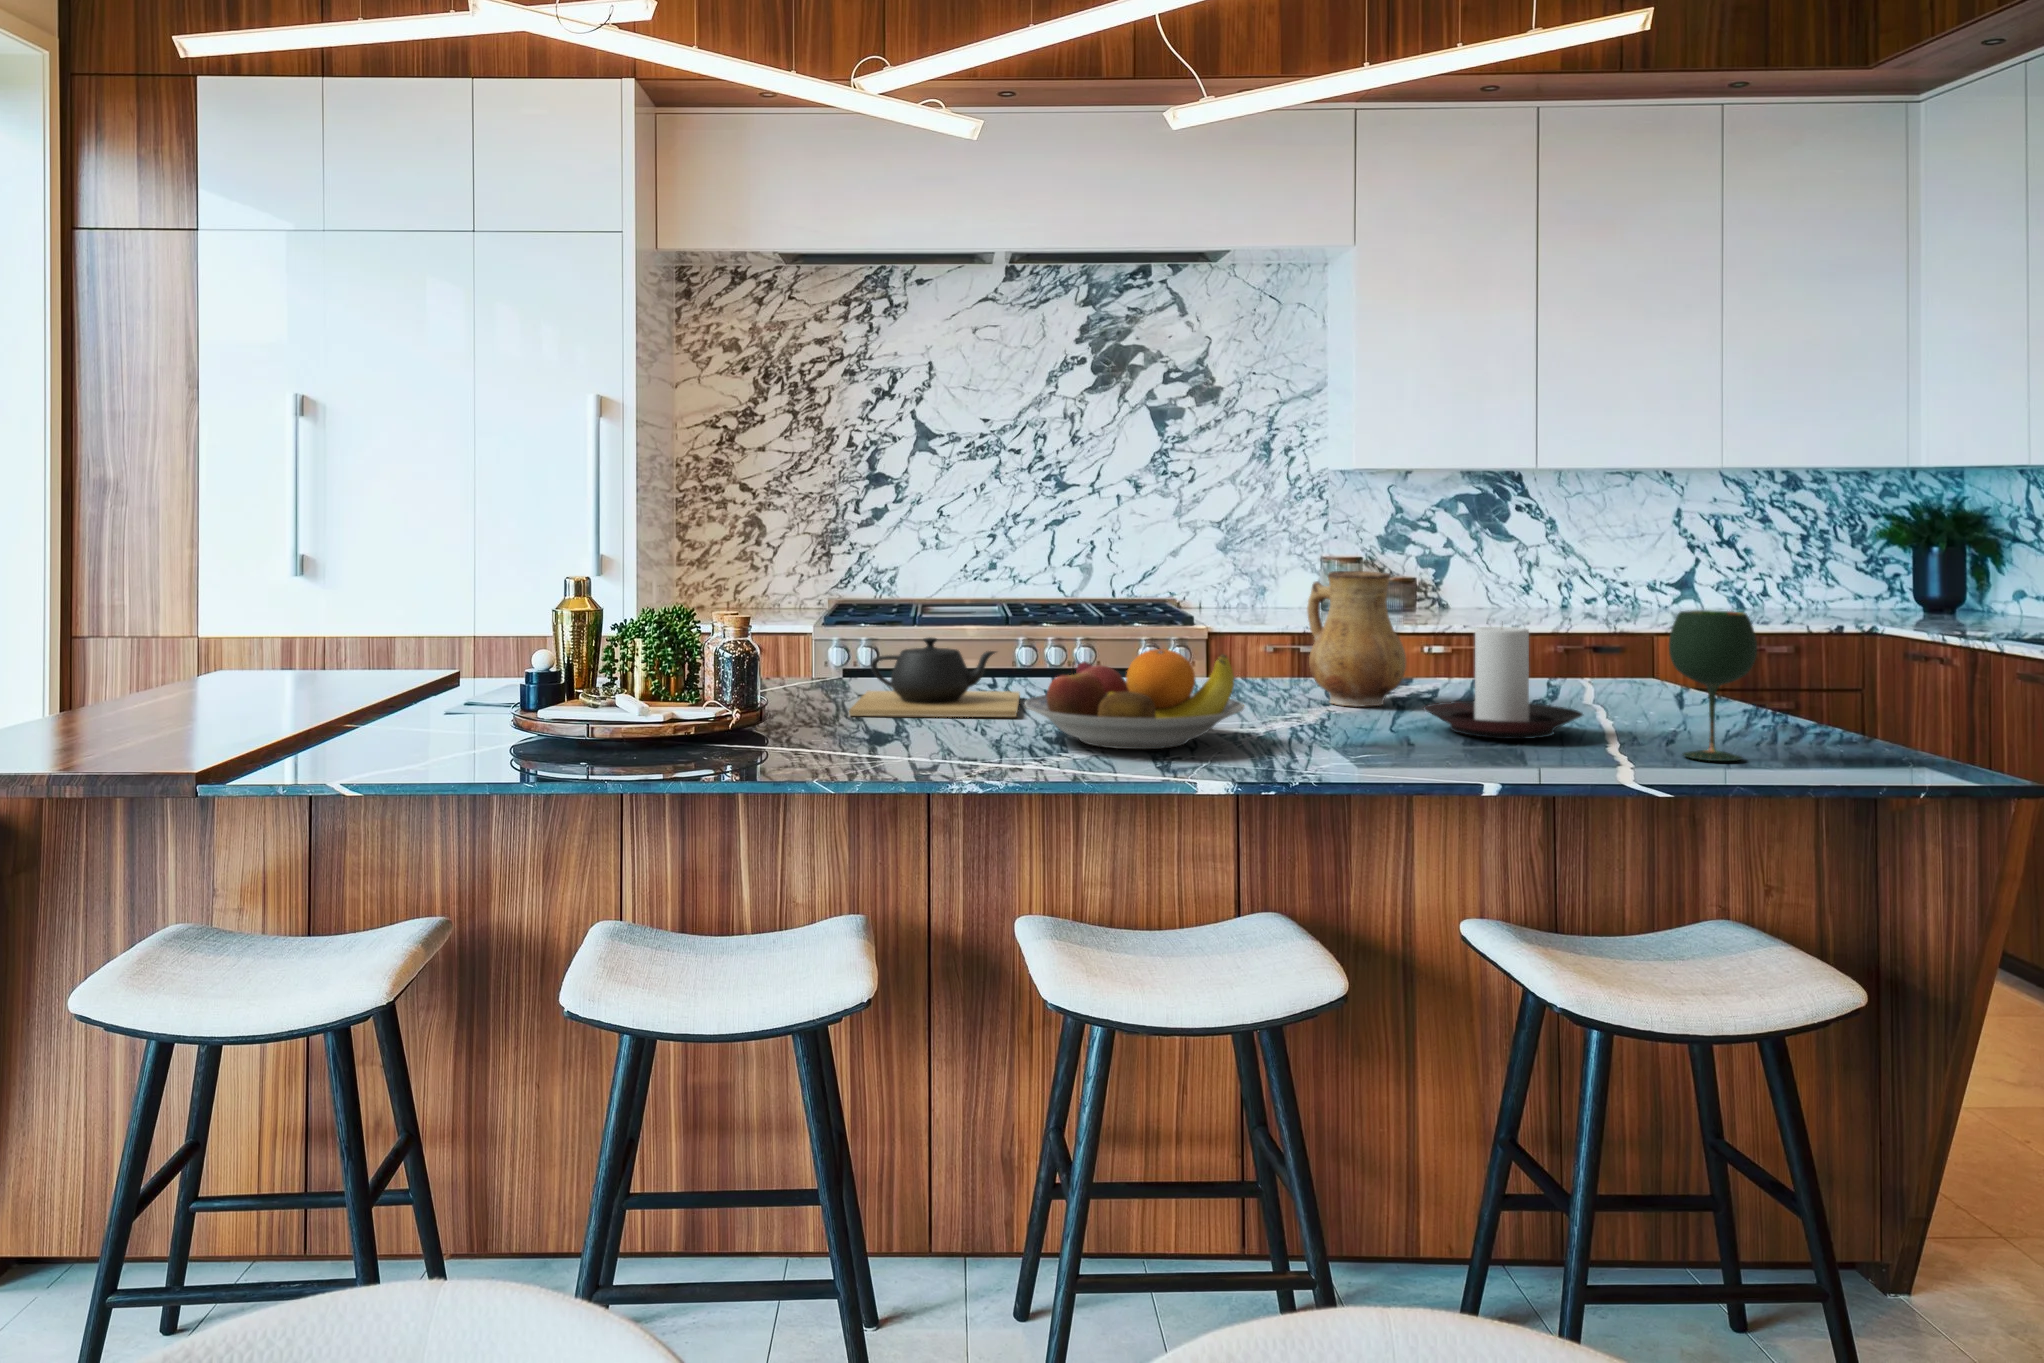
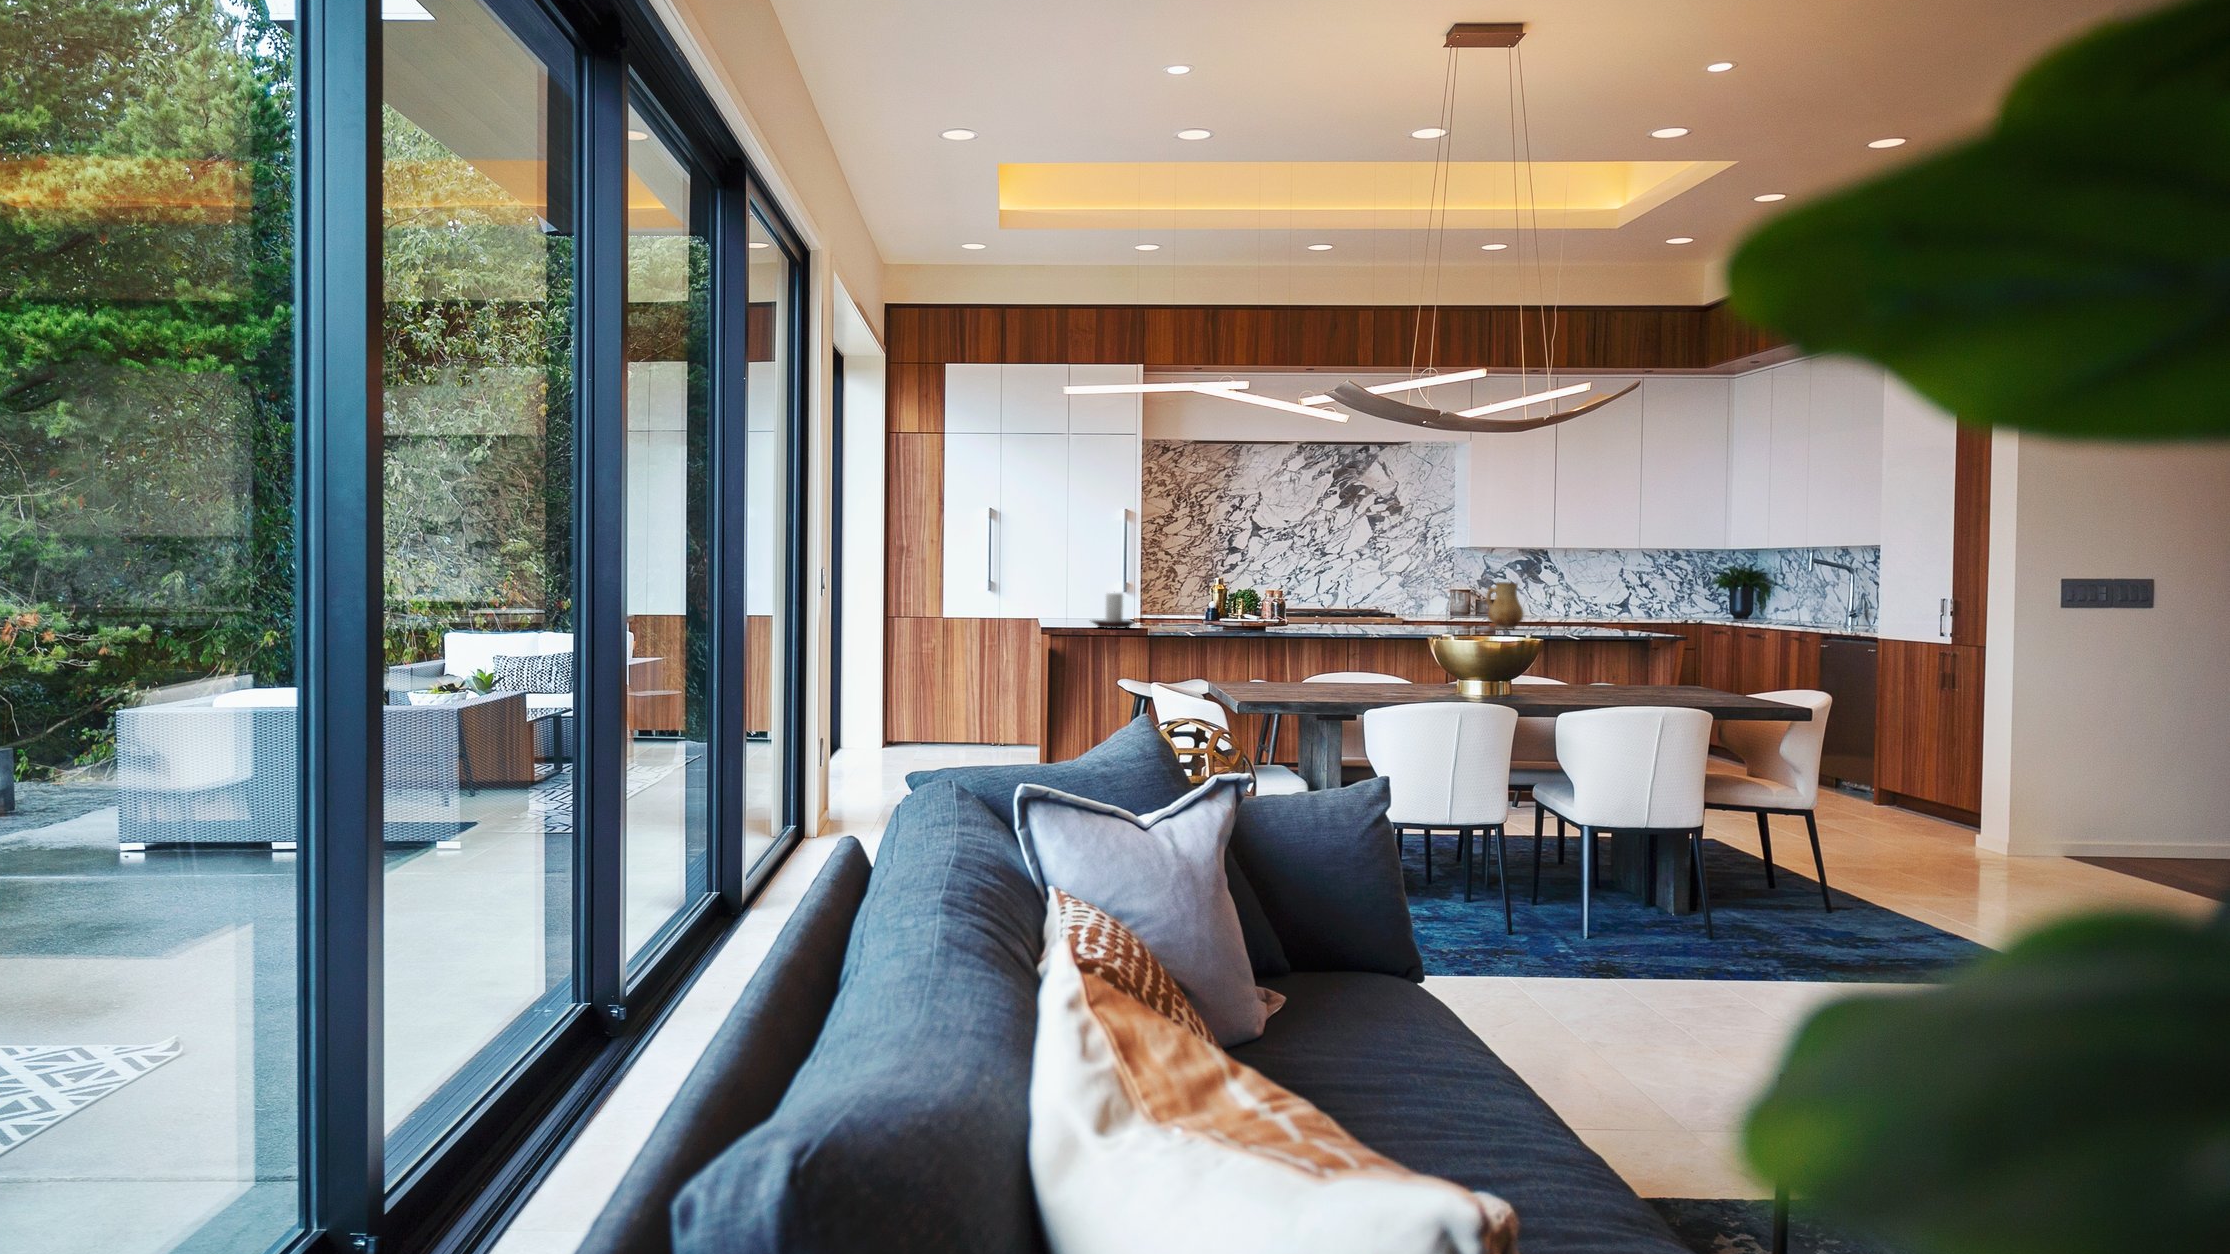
wine glass: present [1669,610,1757,761] -> none [1614,590,1640,634]
candle holder: present [1424,626,1583,739] -> present [1092,593,1137,629]
teapot: present [849,637,1020,717] -> none [1326,604,1395,629]
fruit bowl: present [1025,649,1244,749] -> none [1409,602,1482,632]

